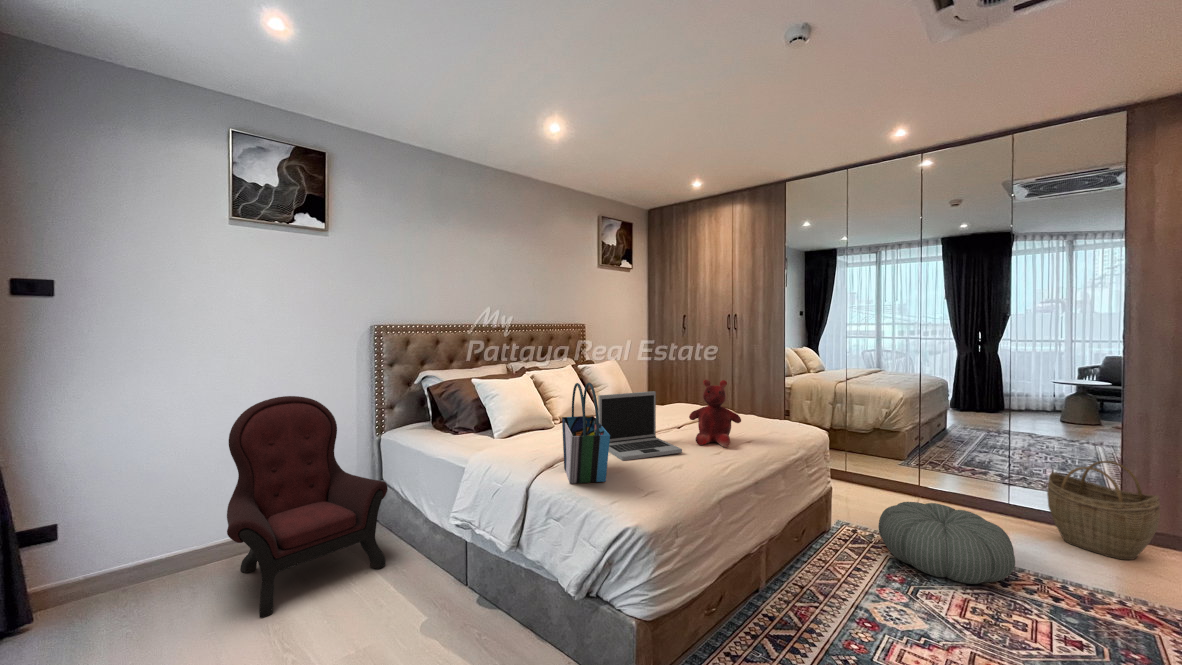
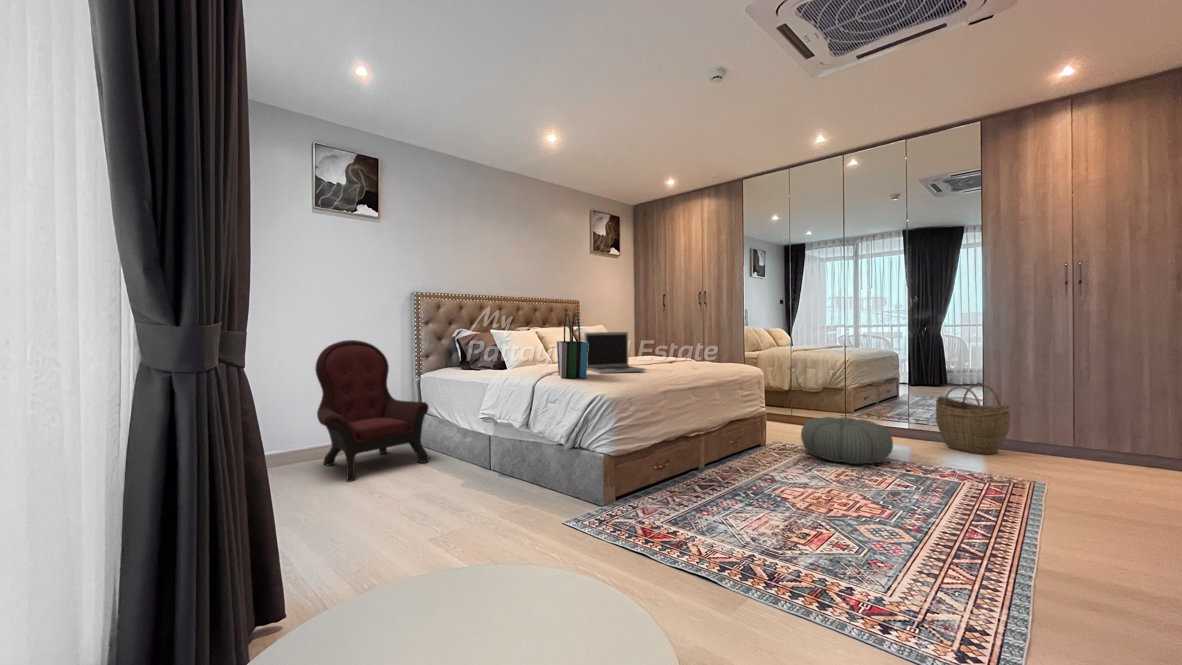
teddy bear: present [689,380,741,447] -> none [655,323,693,370]

